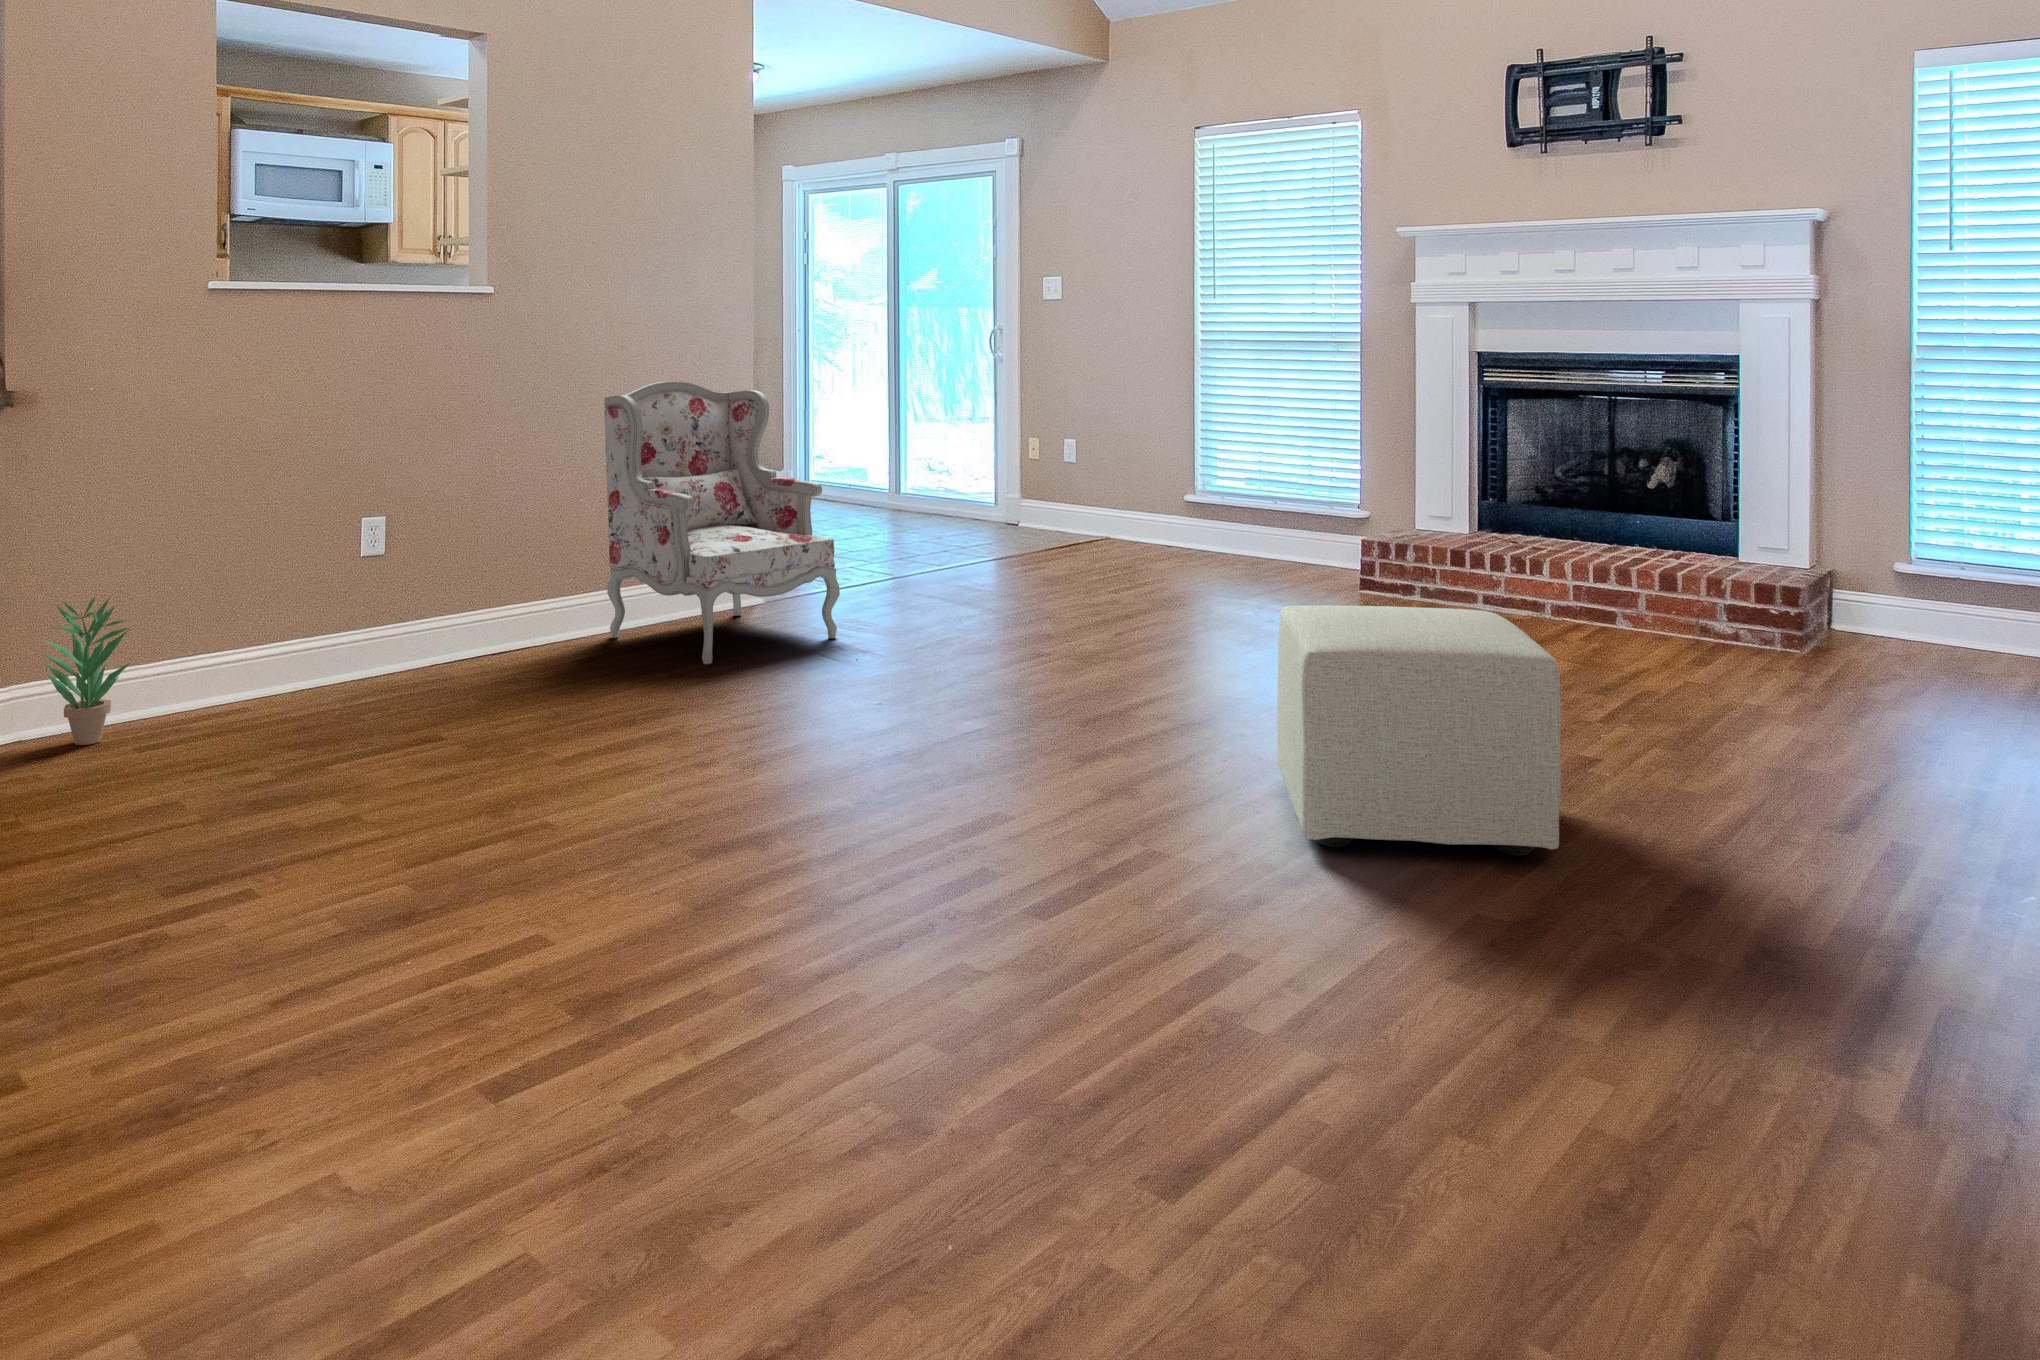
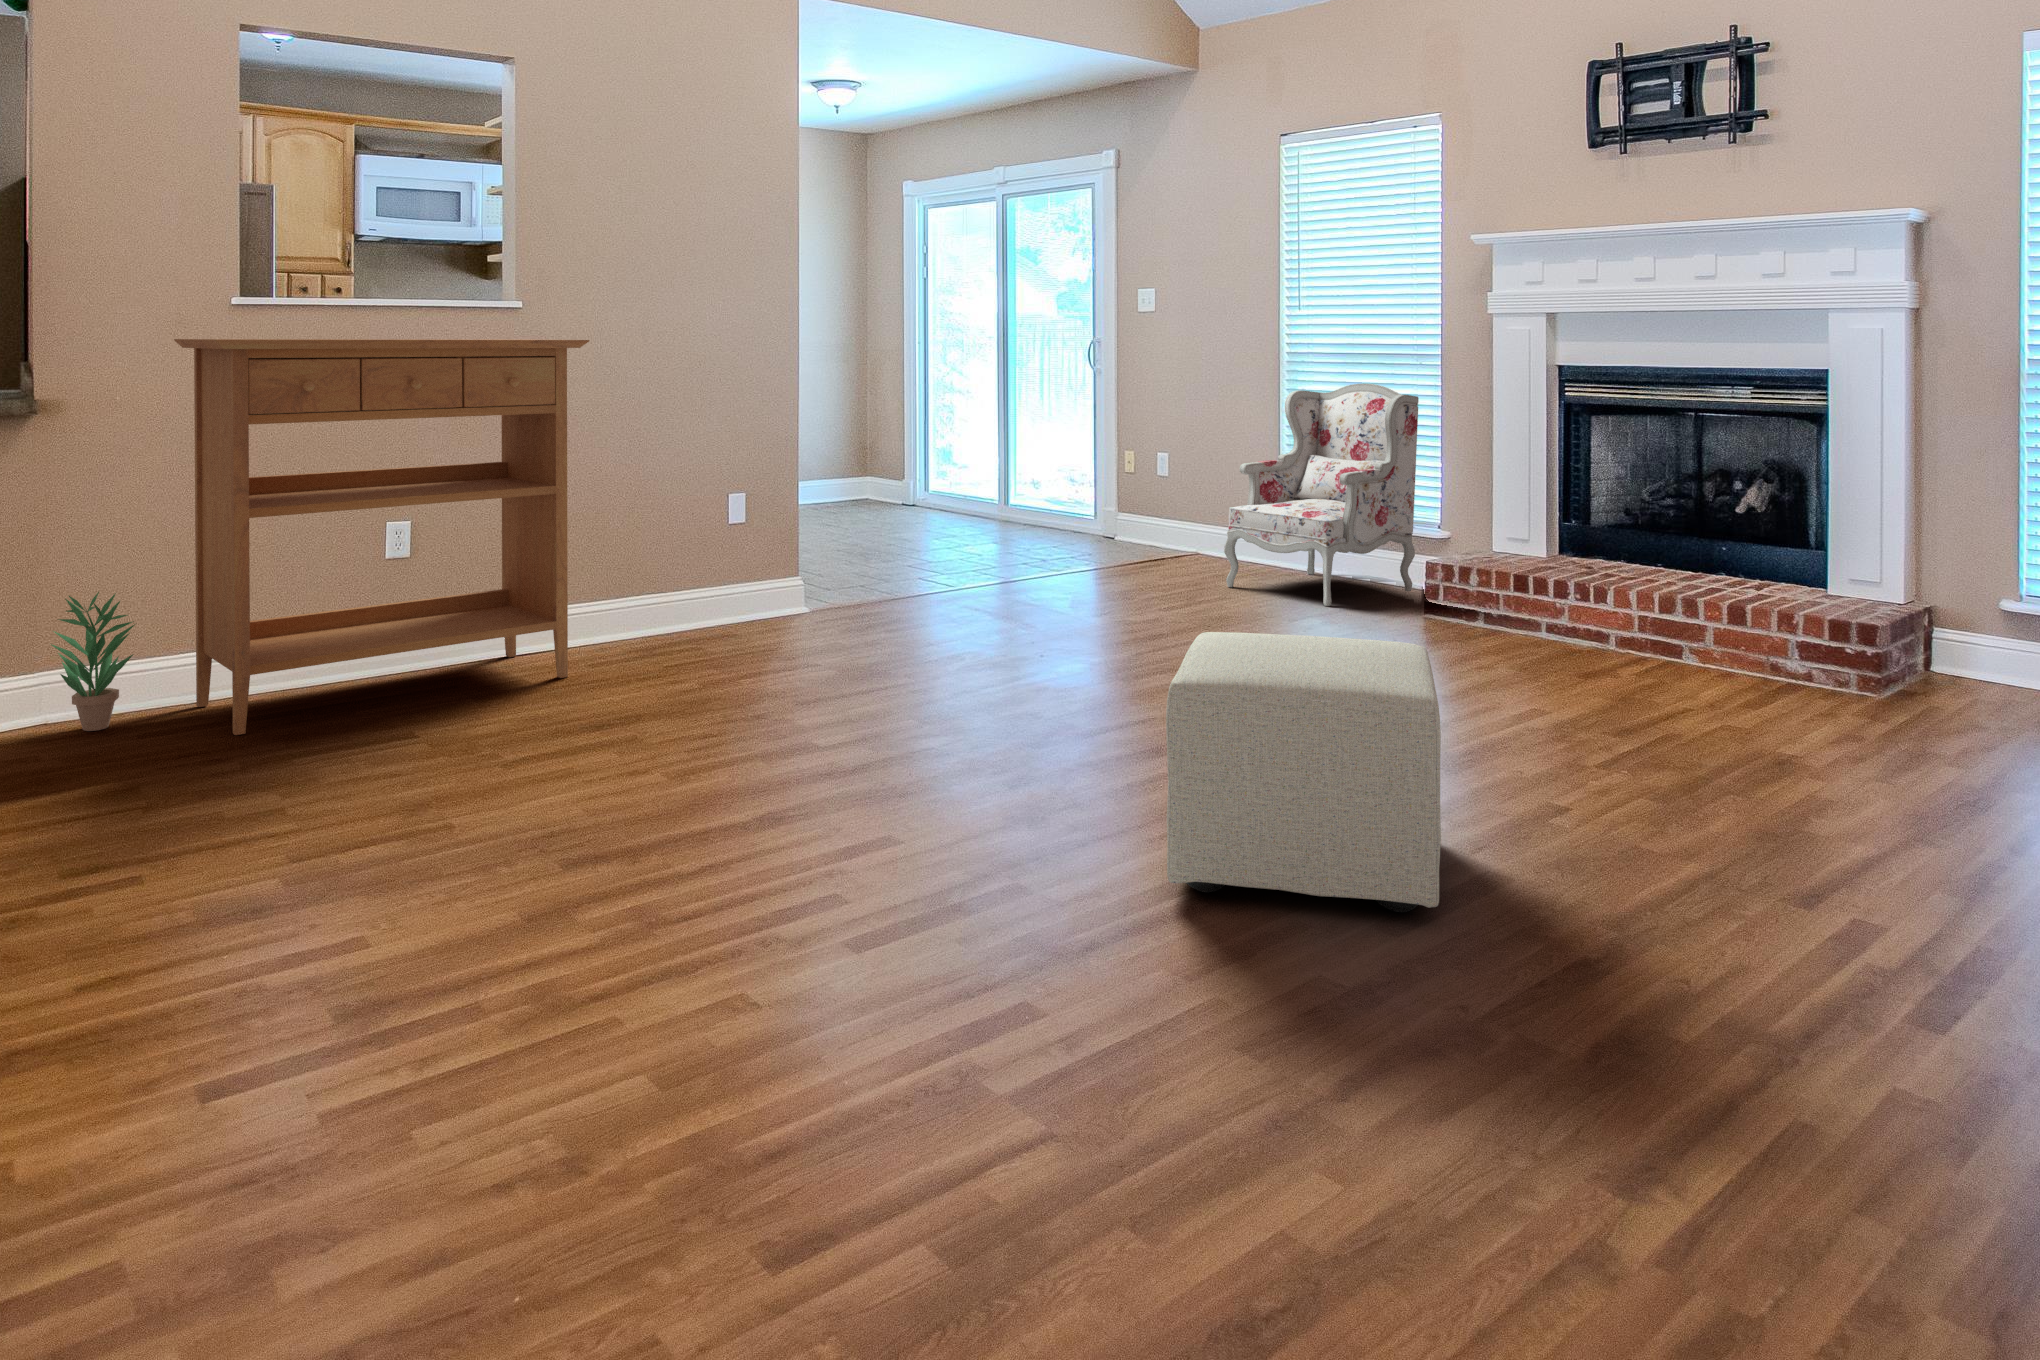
console table: none [159,327,585,743] -> present [174,339,590,735]
armchair: present [604,381,840,664] -> present [1224,384,1419,606]

